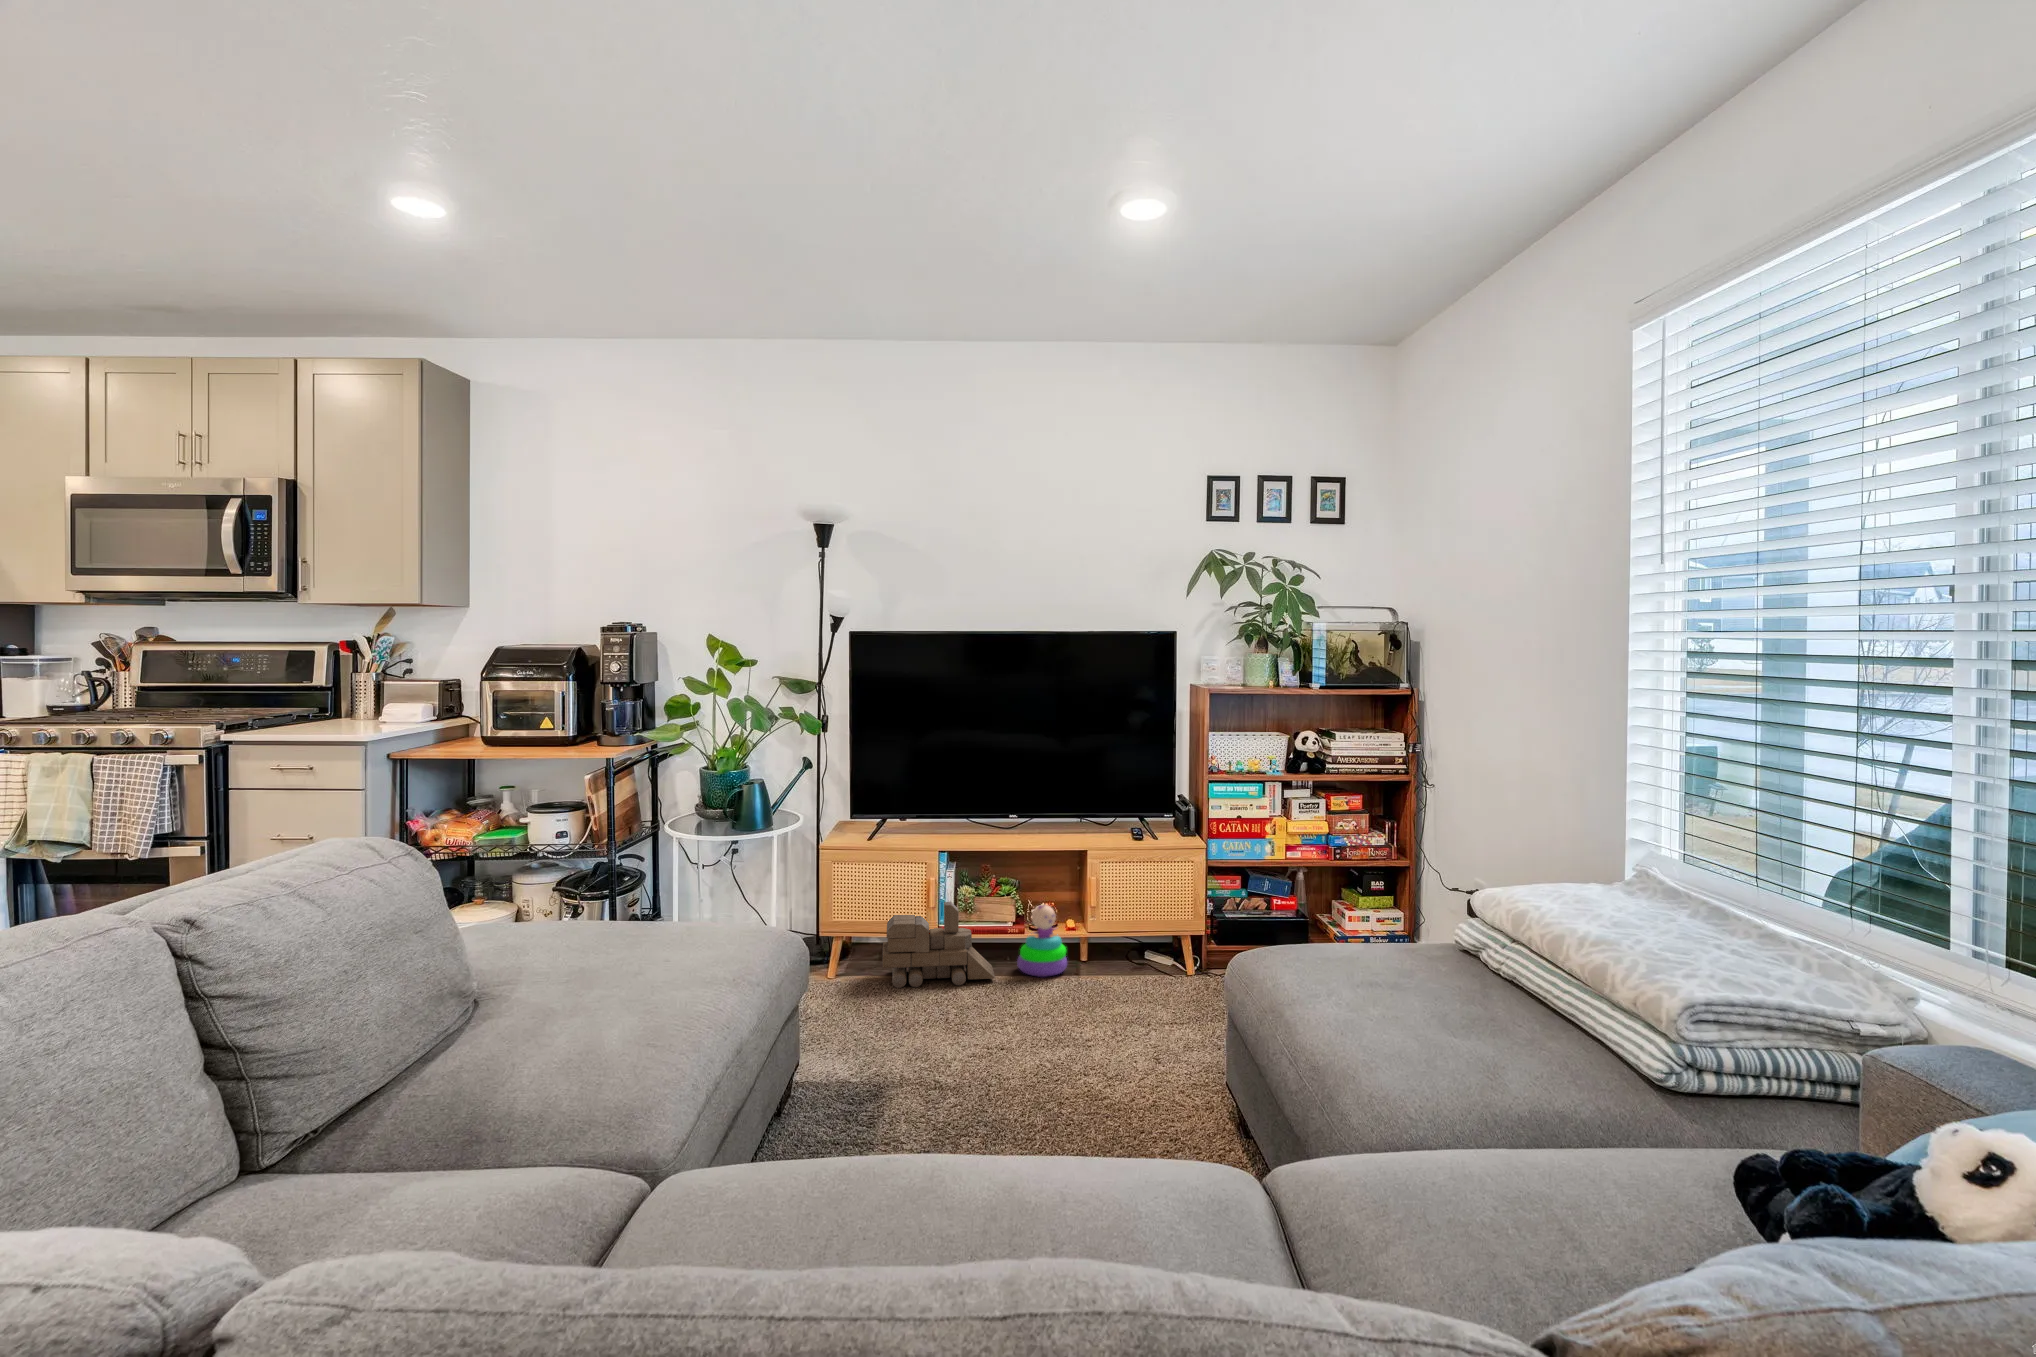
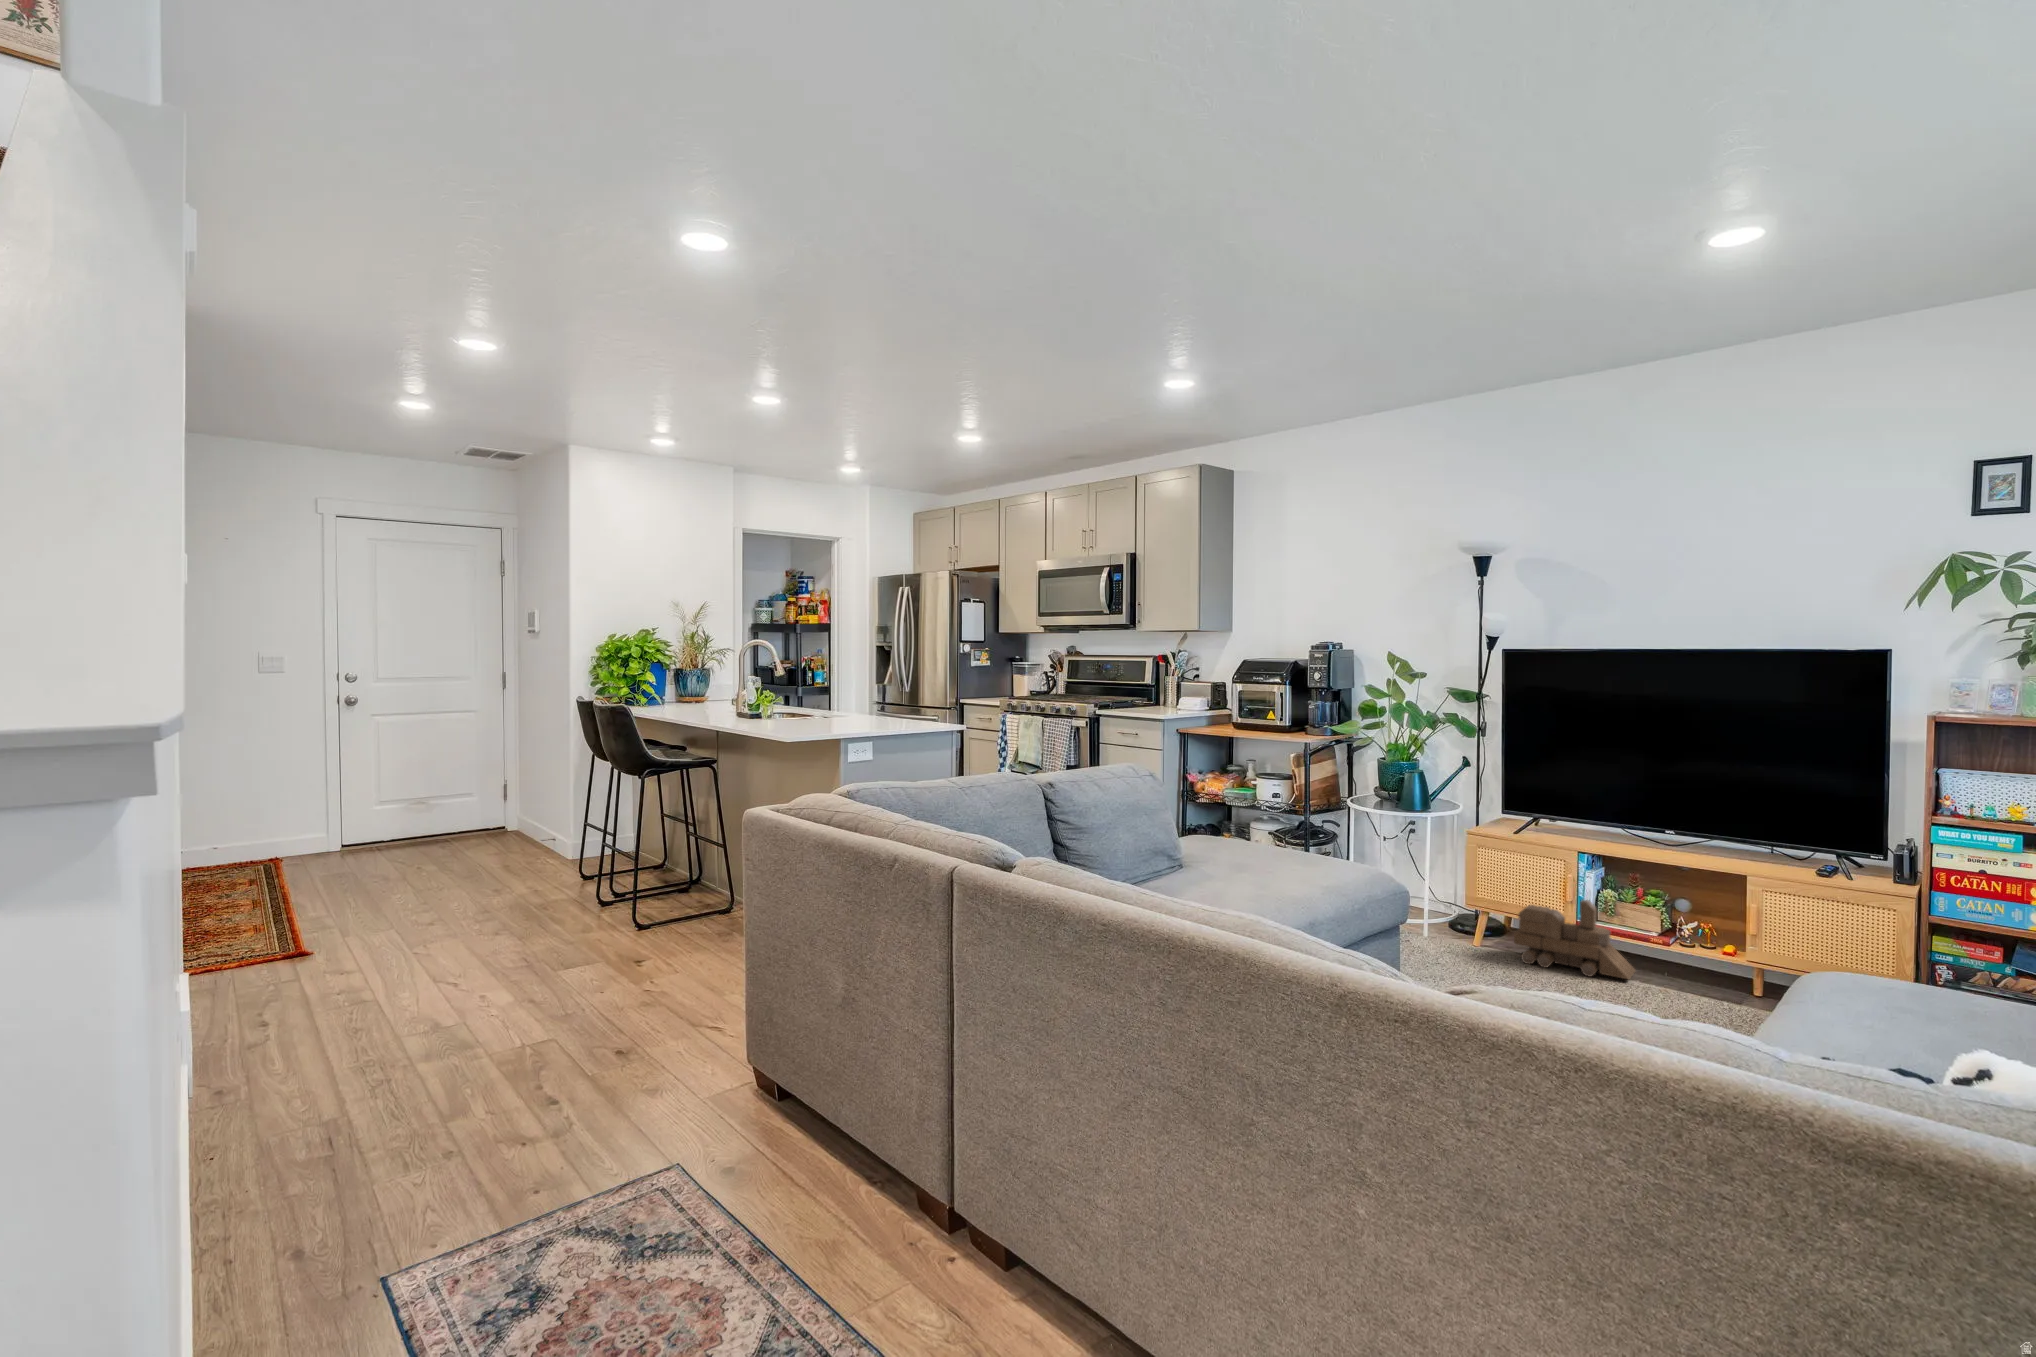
stacking toy: present [1017,905,1067,977] -> none [1663,922,1725,994]

